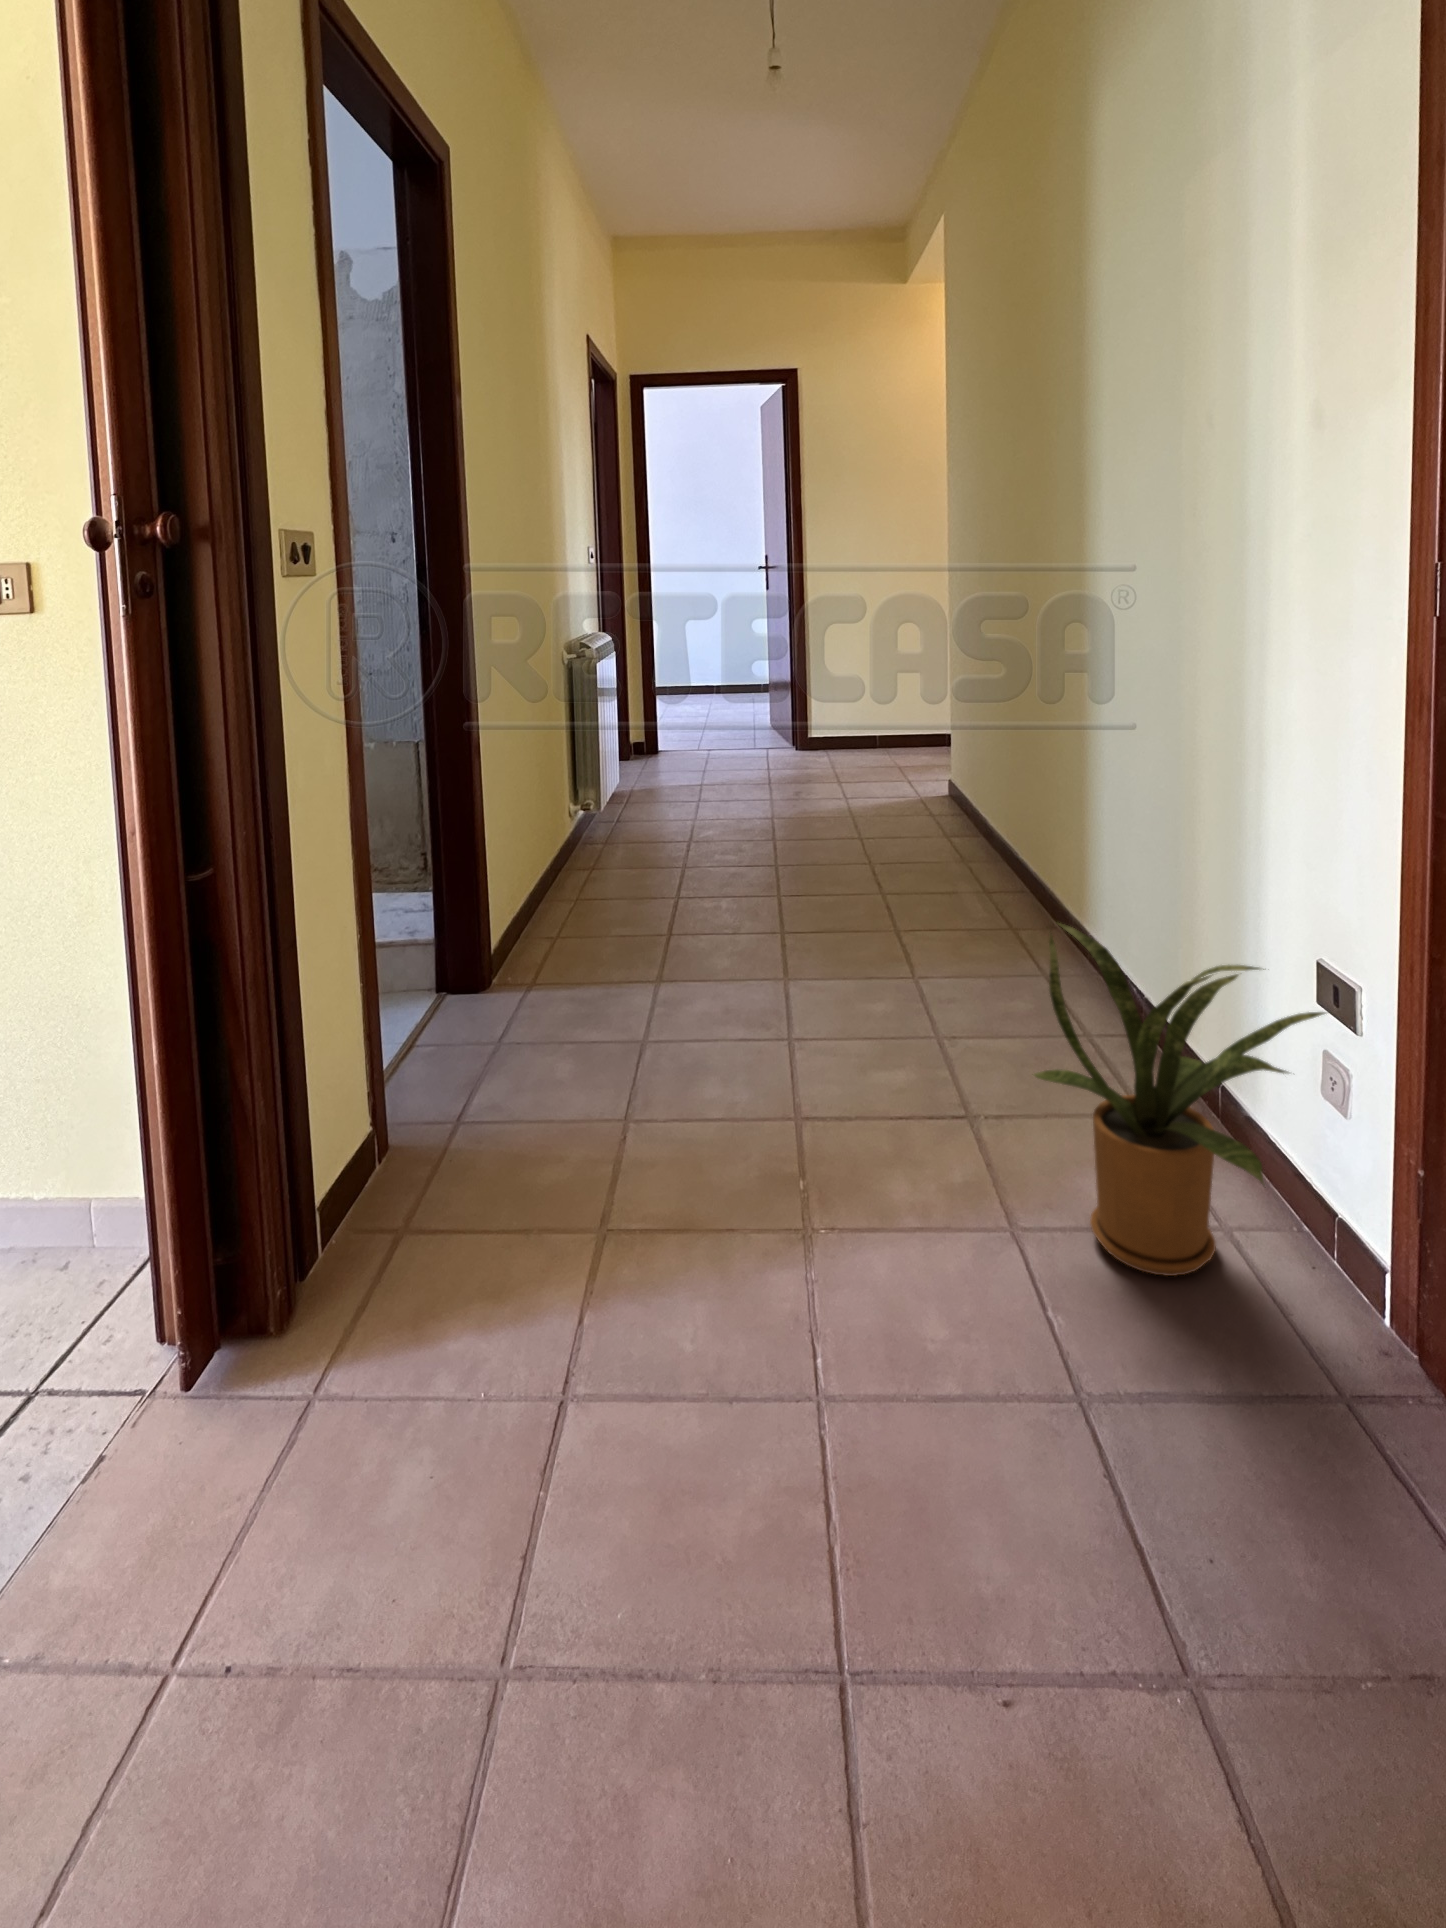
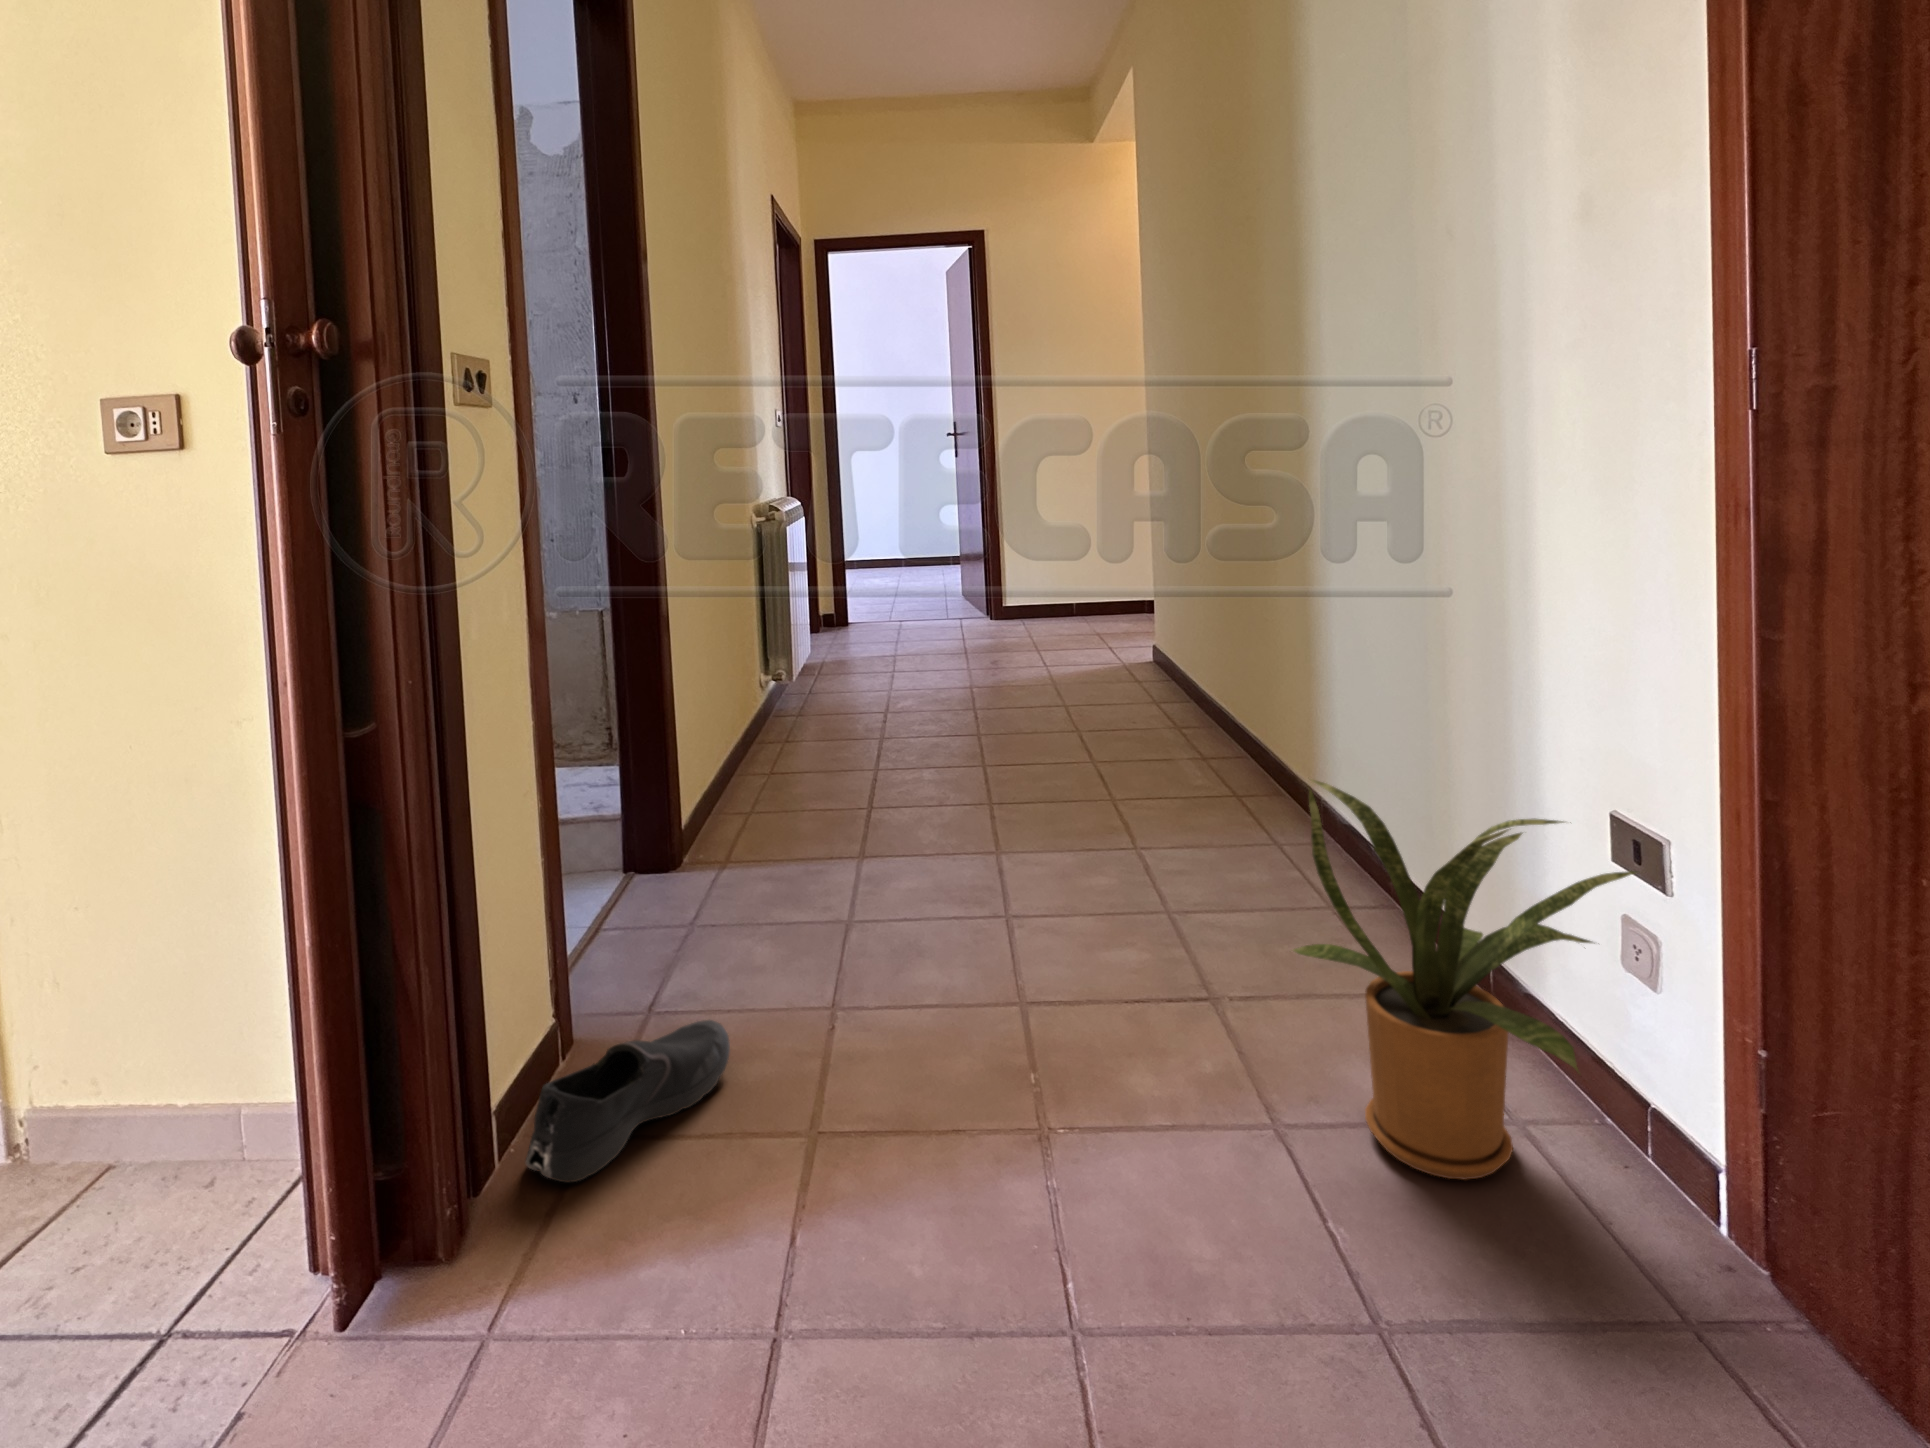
shoe: none [346,1128,530,1269] -> present [526,1020,730,1182]

